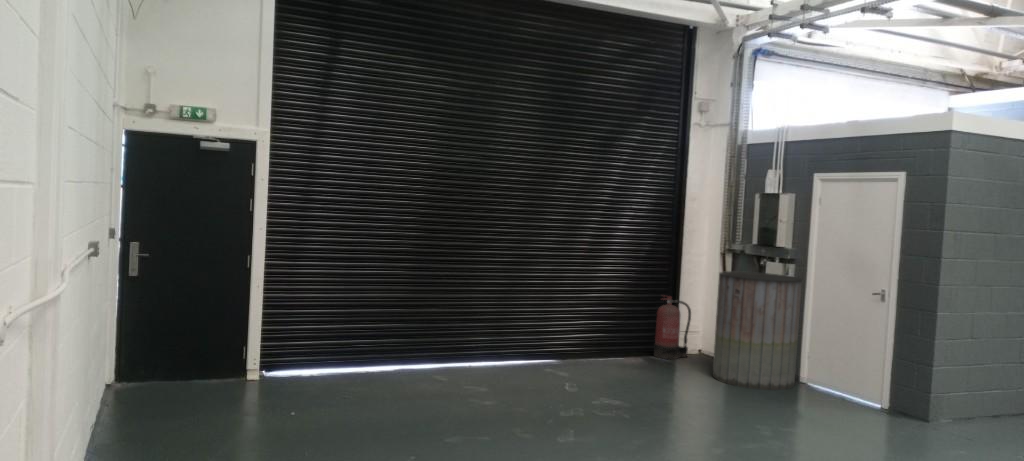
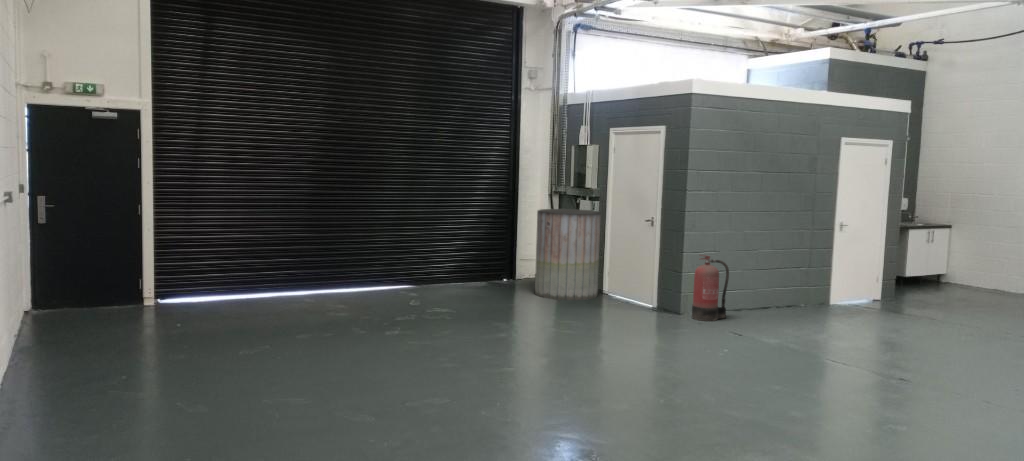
fire extinguisher: present [654,296,691,359] -> present [692,255,729,321]

